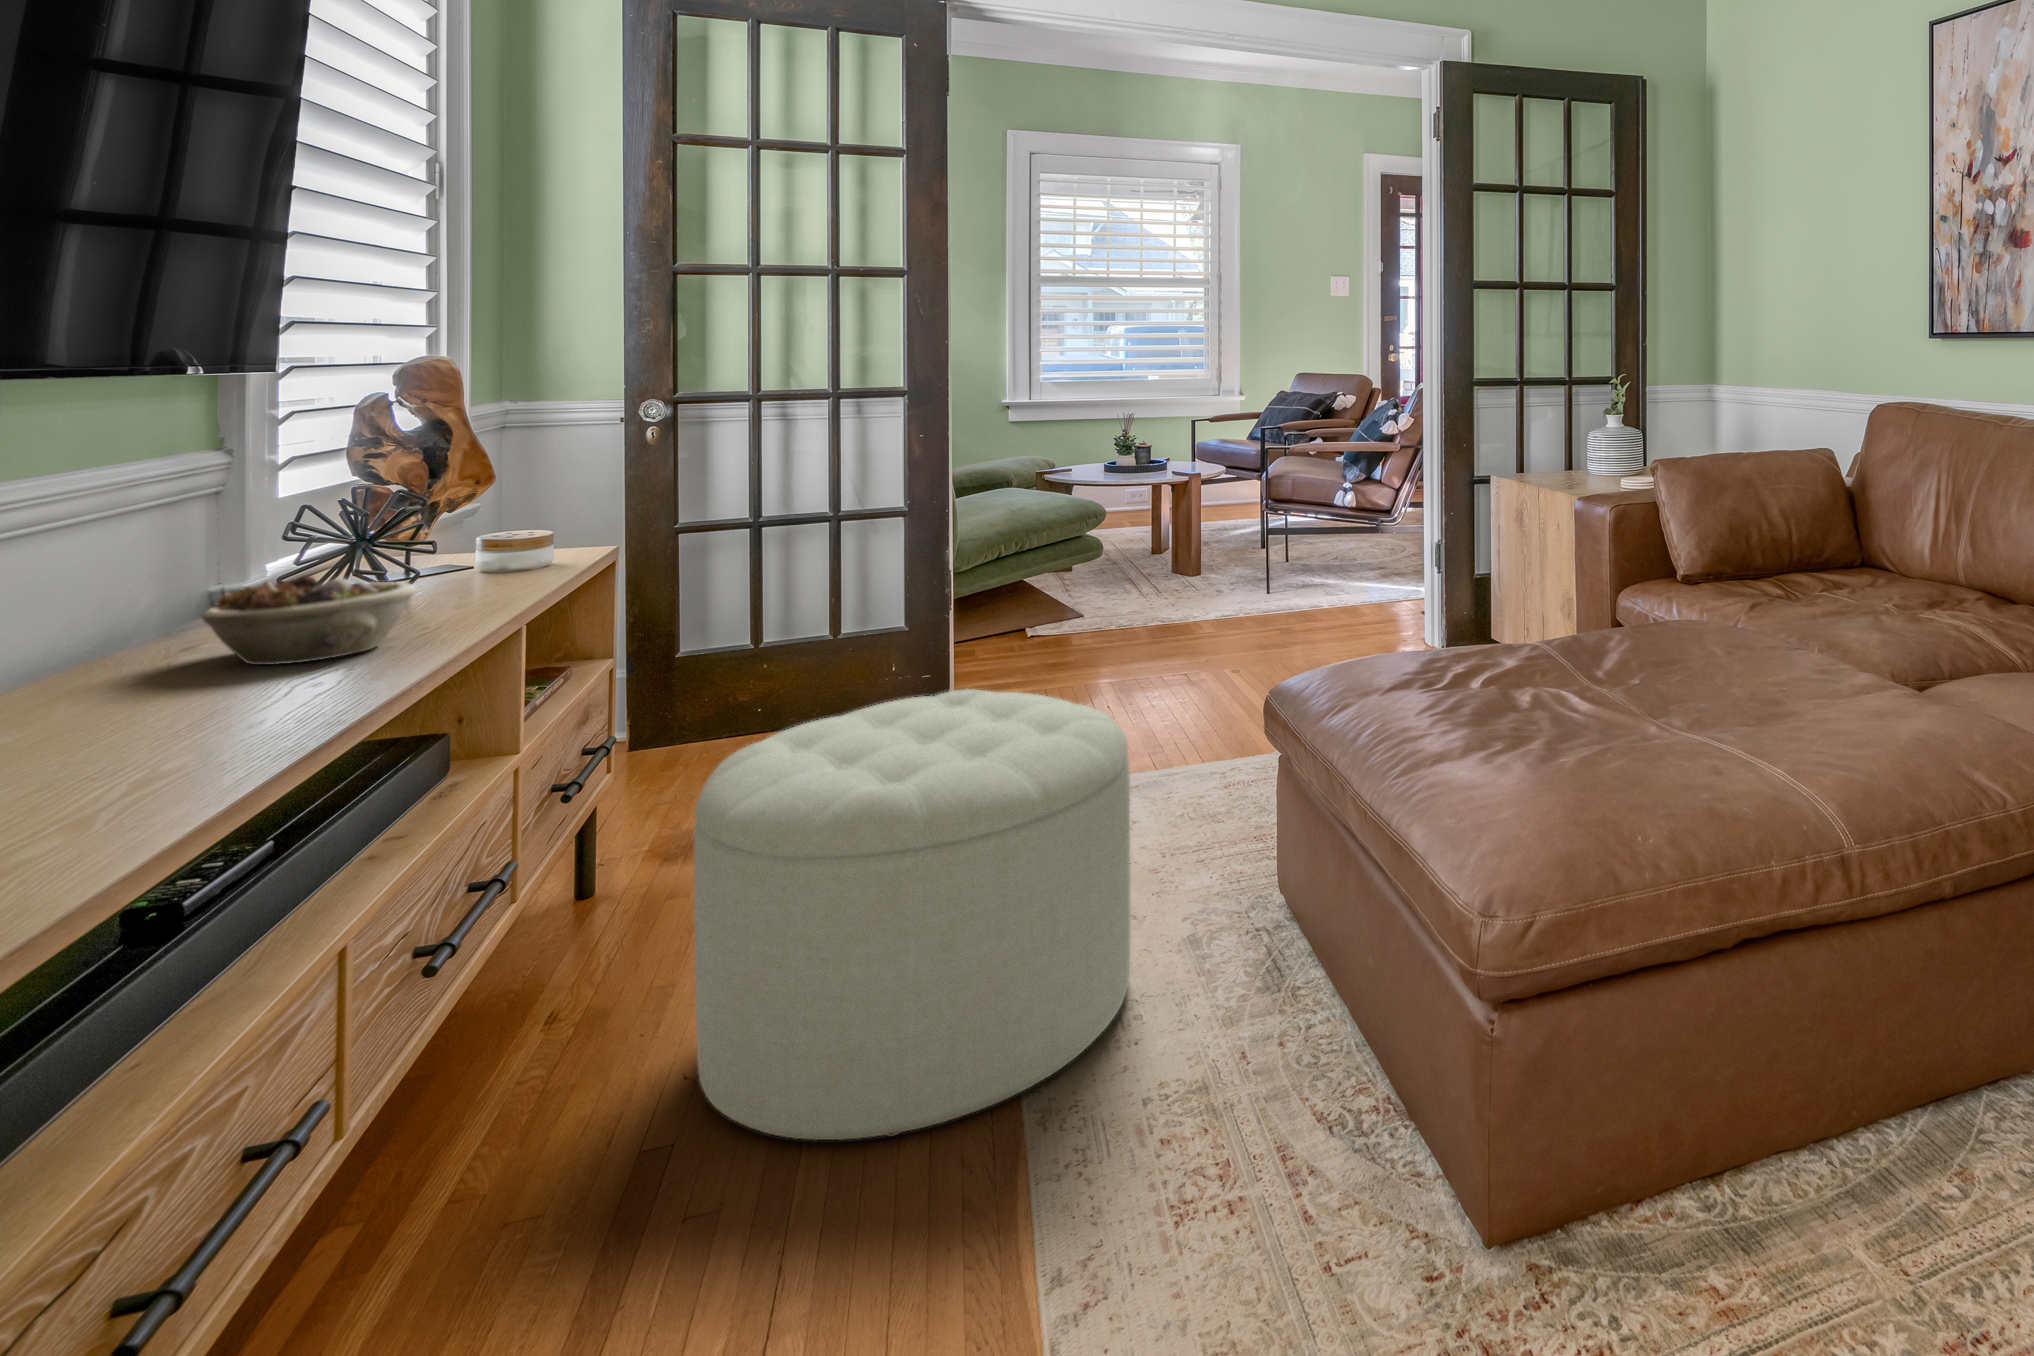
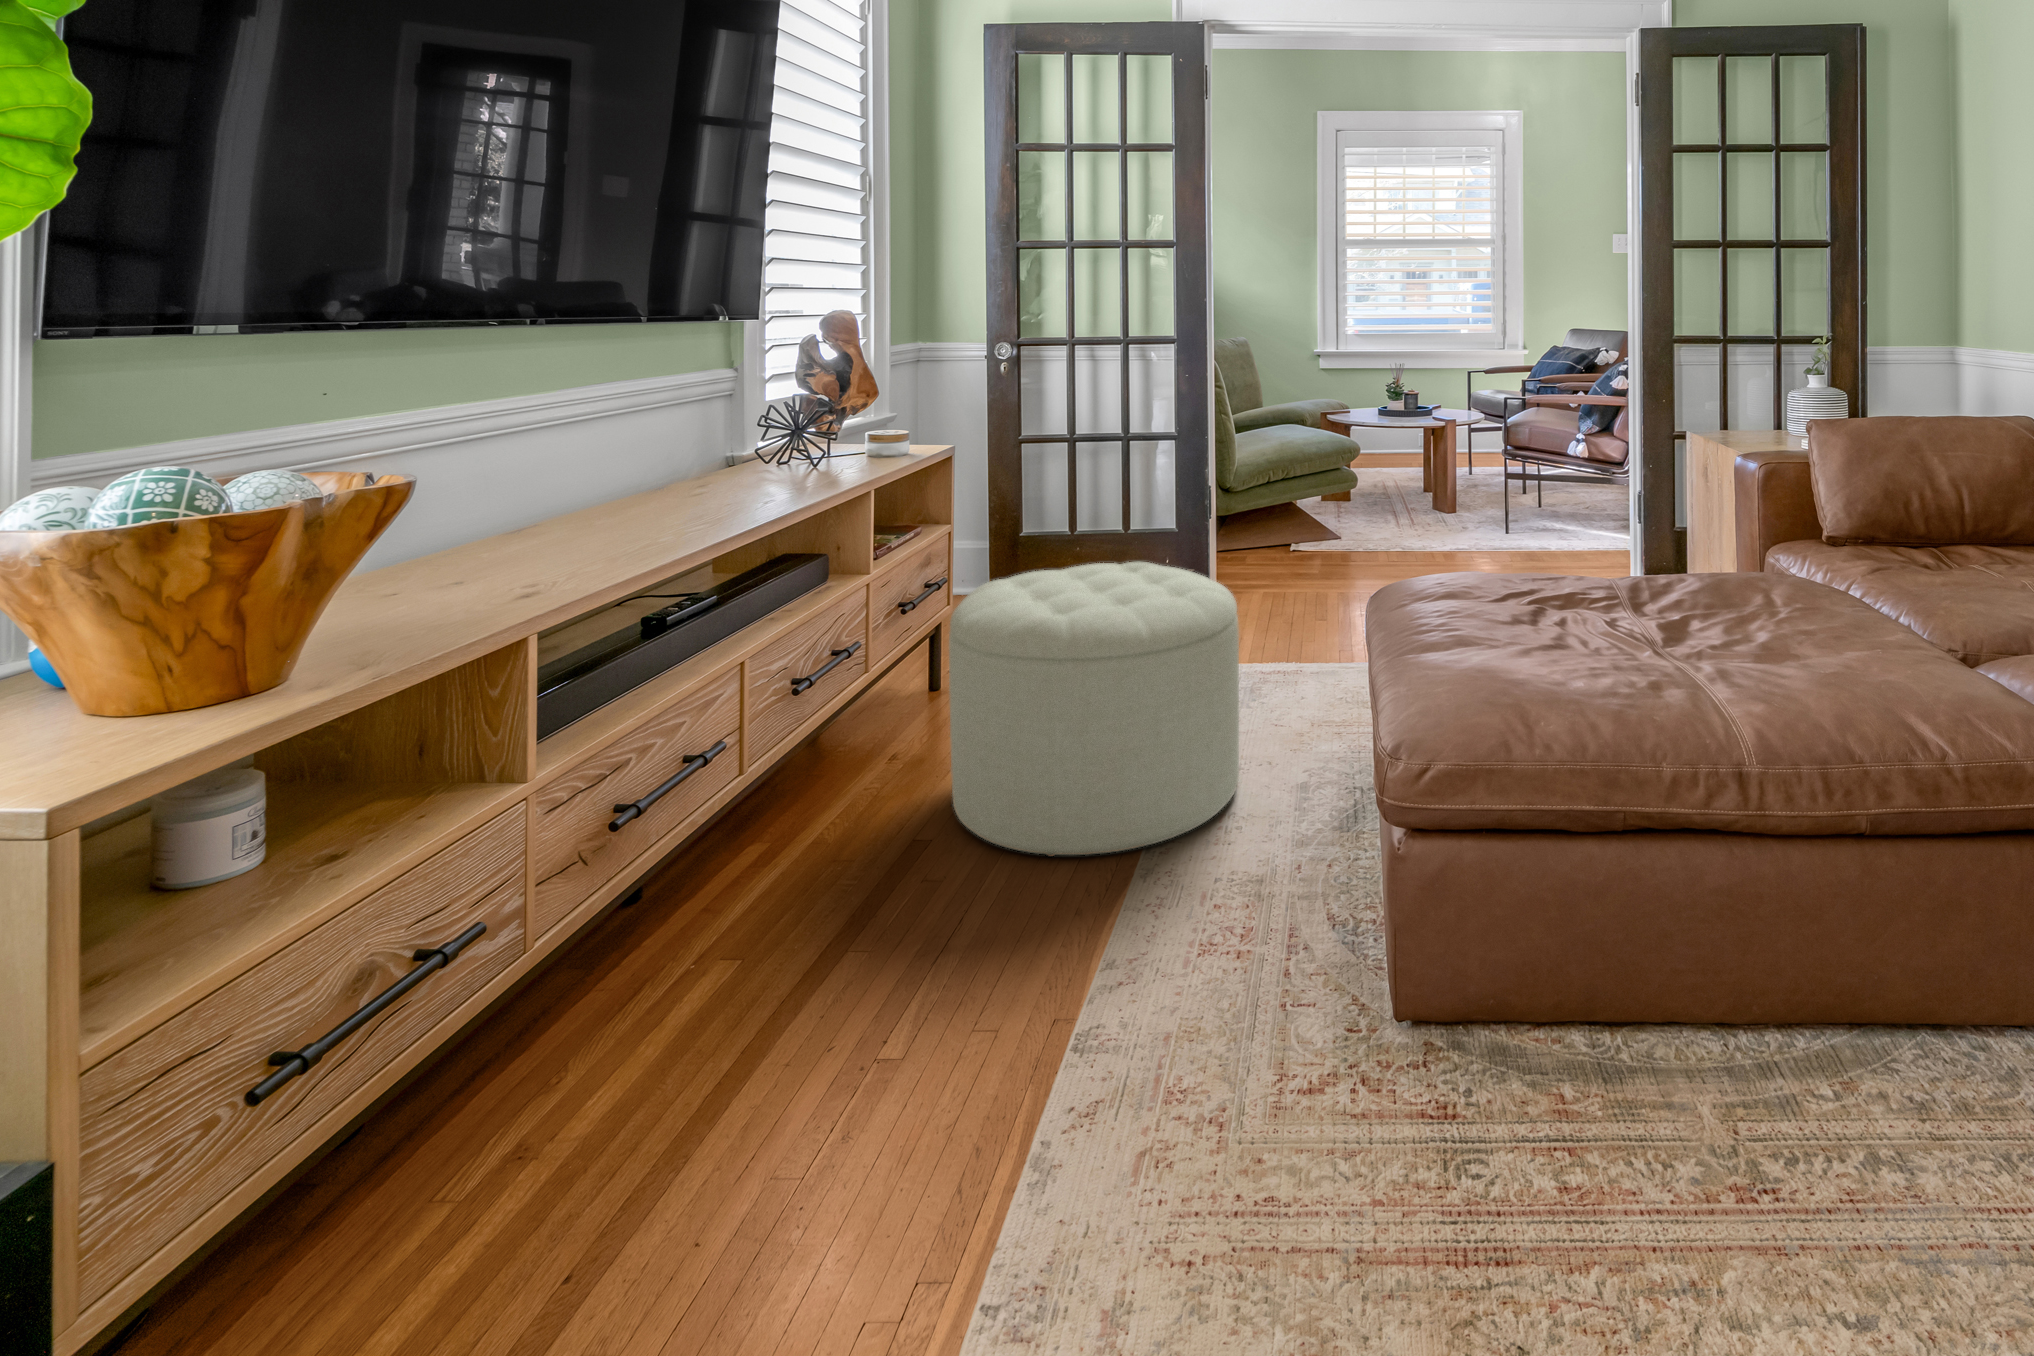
succulent planter: present [202,576,415,665] -> none [706,445,811,497]

